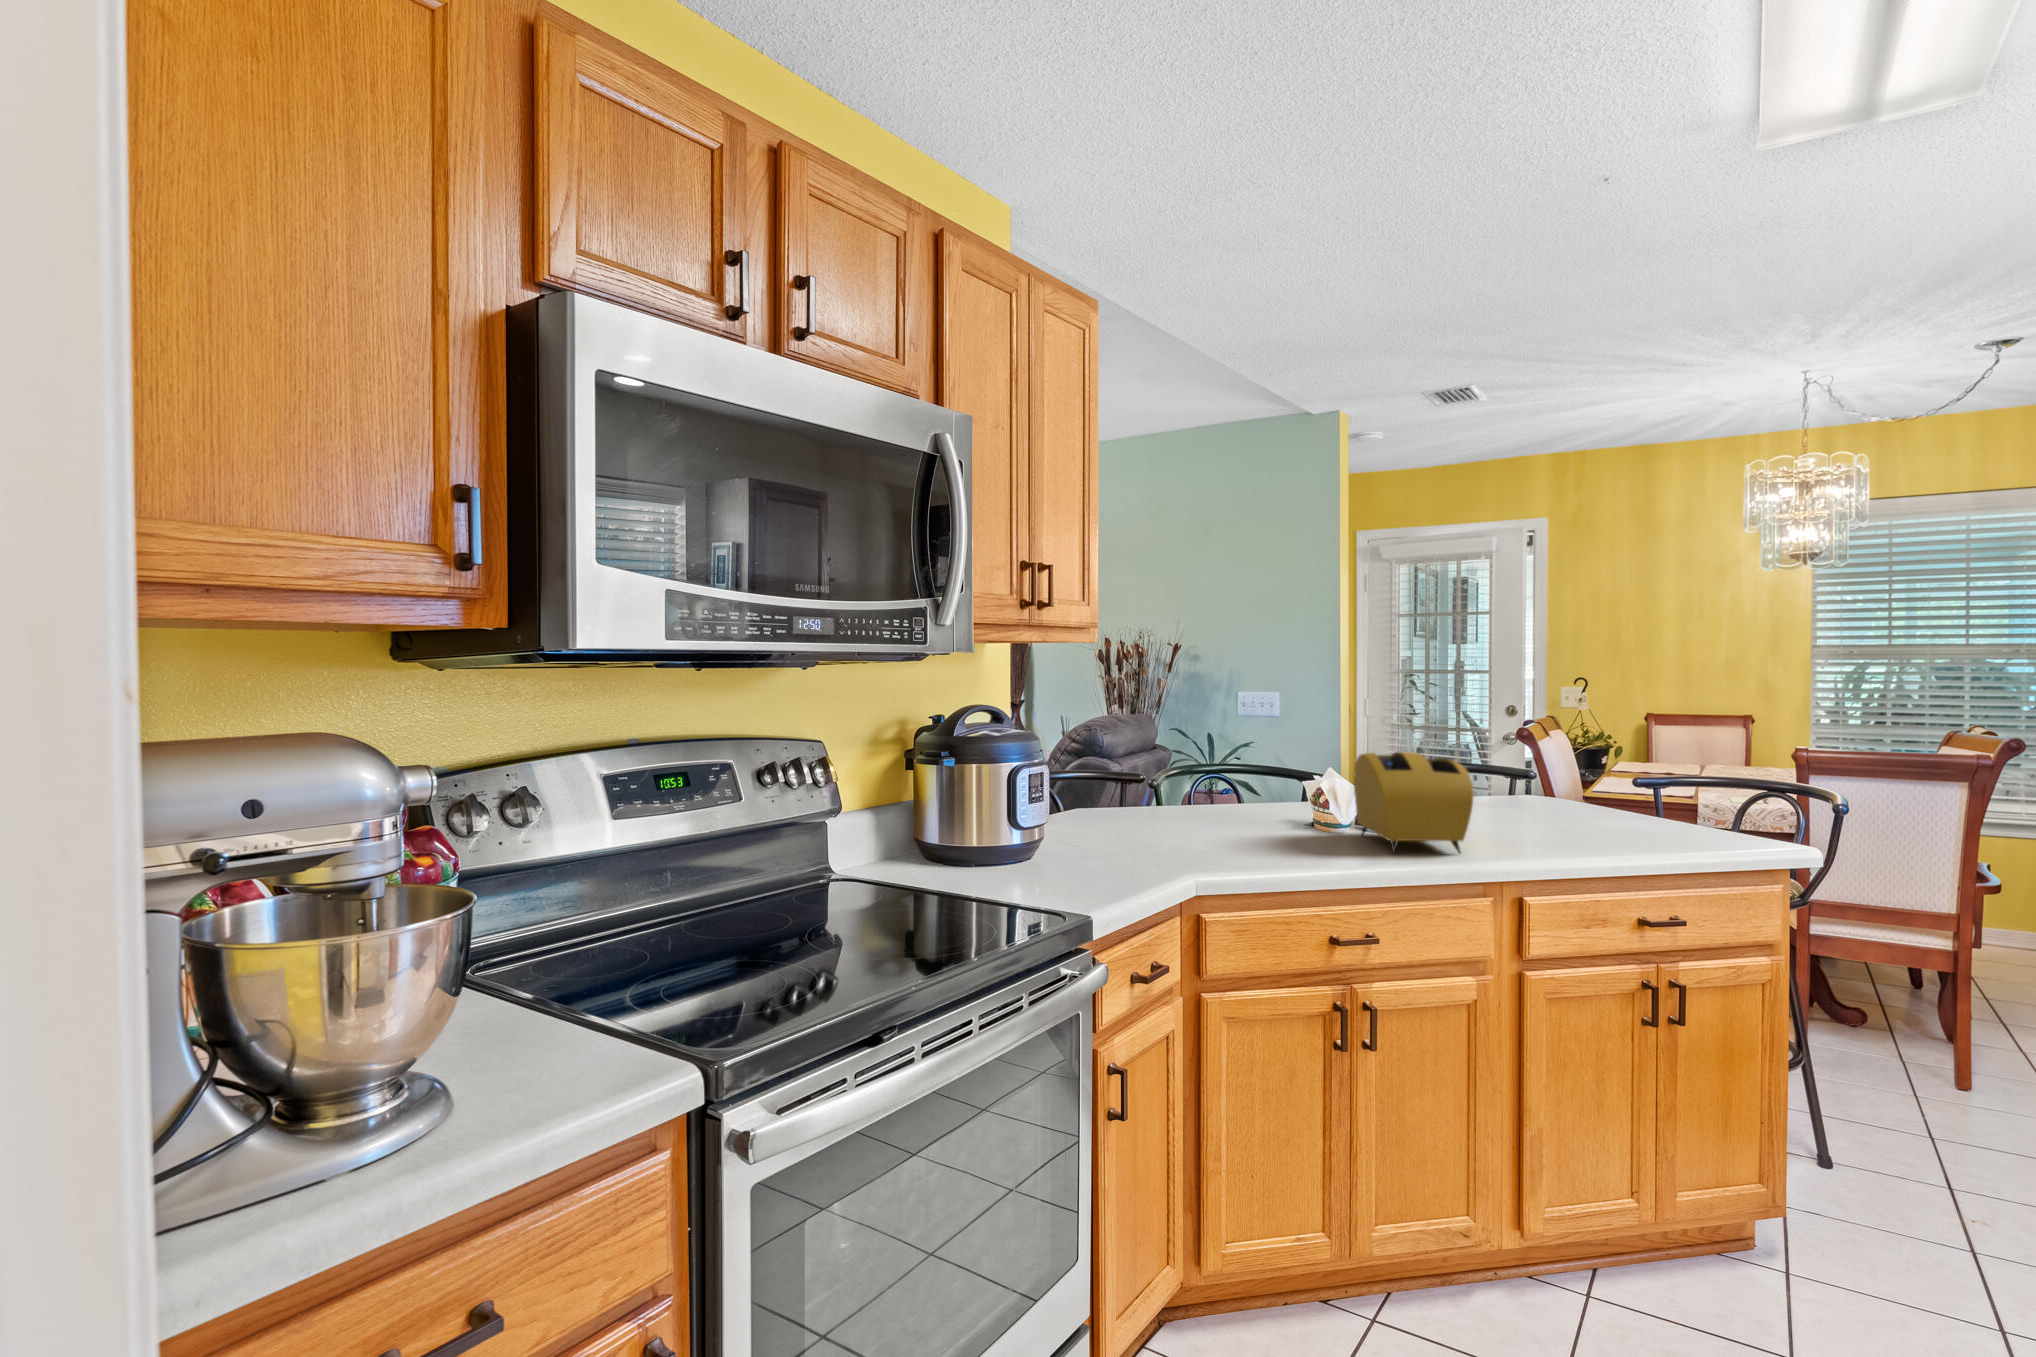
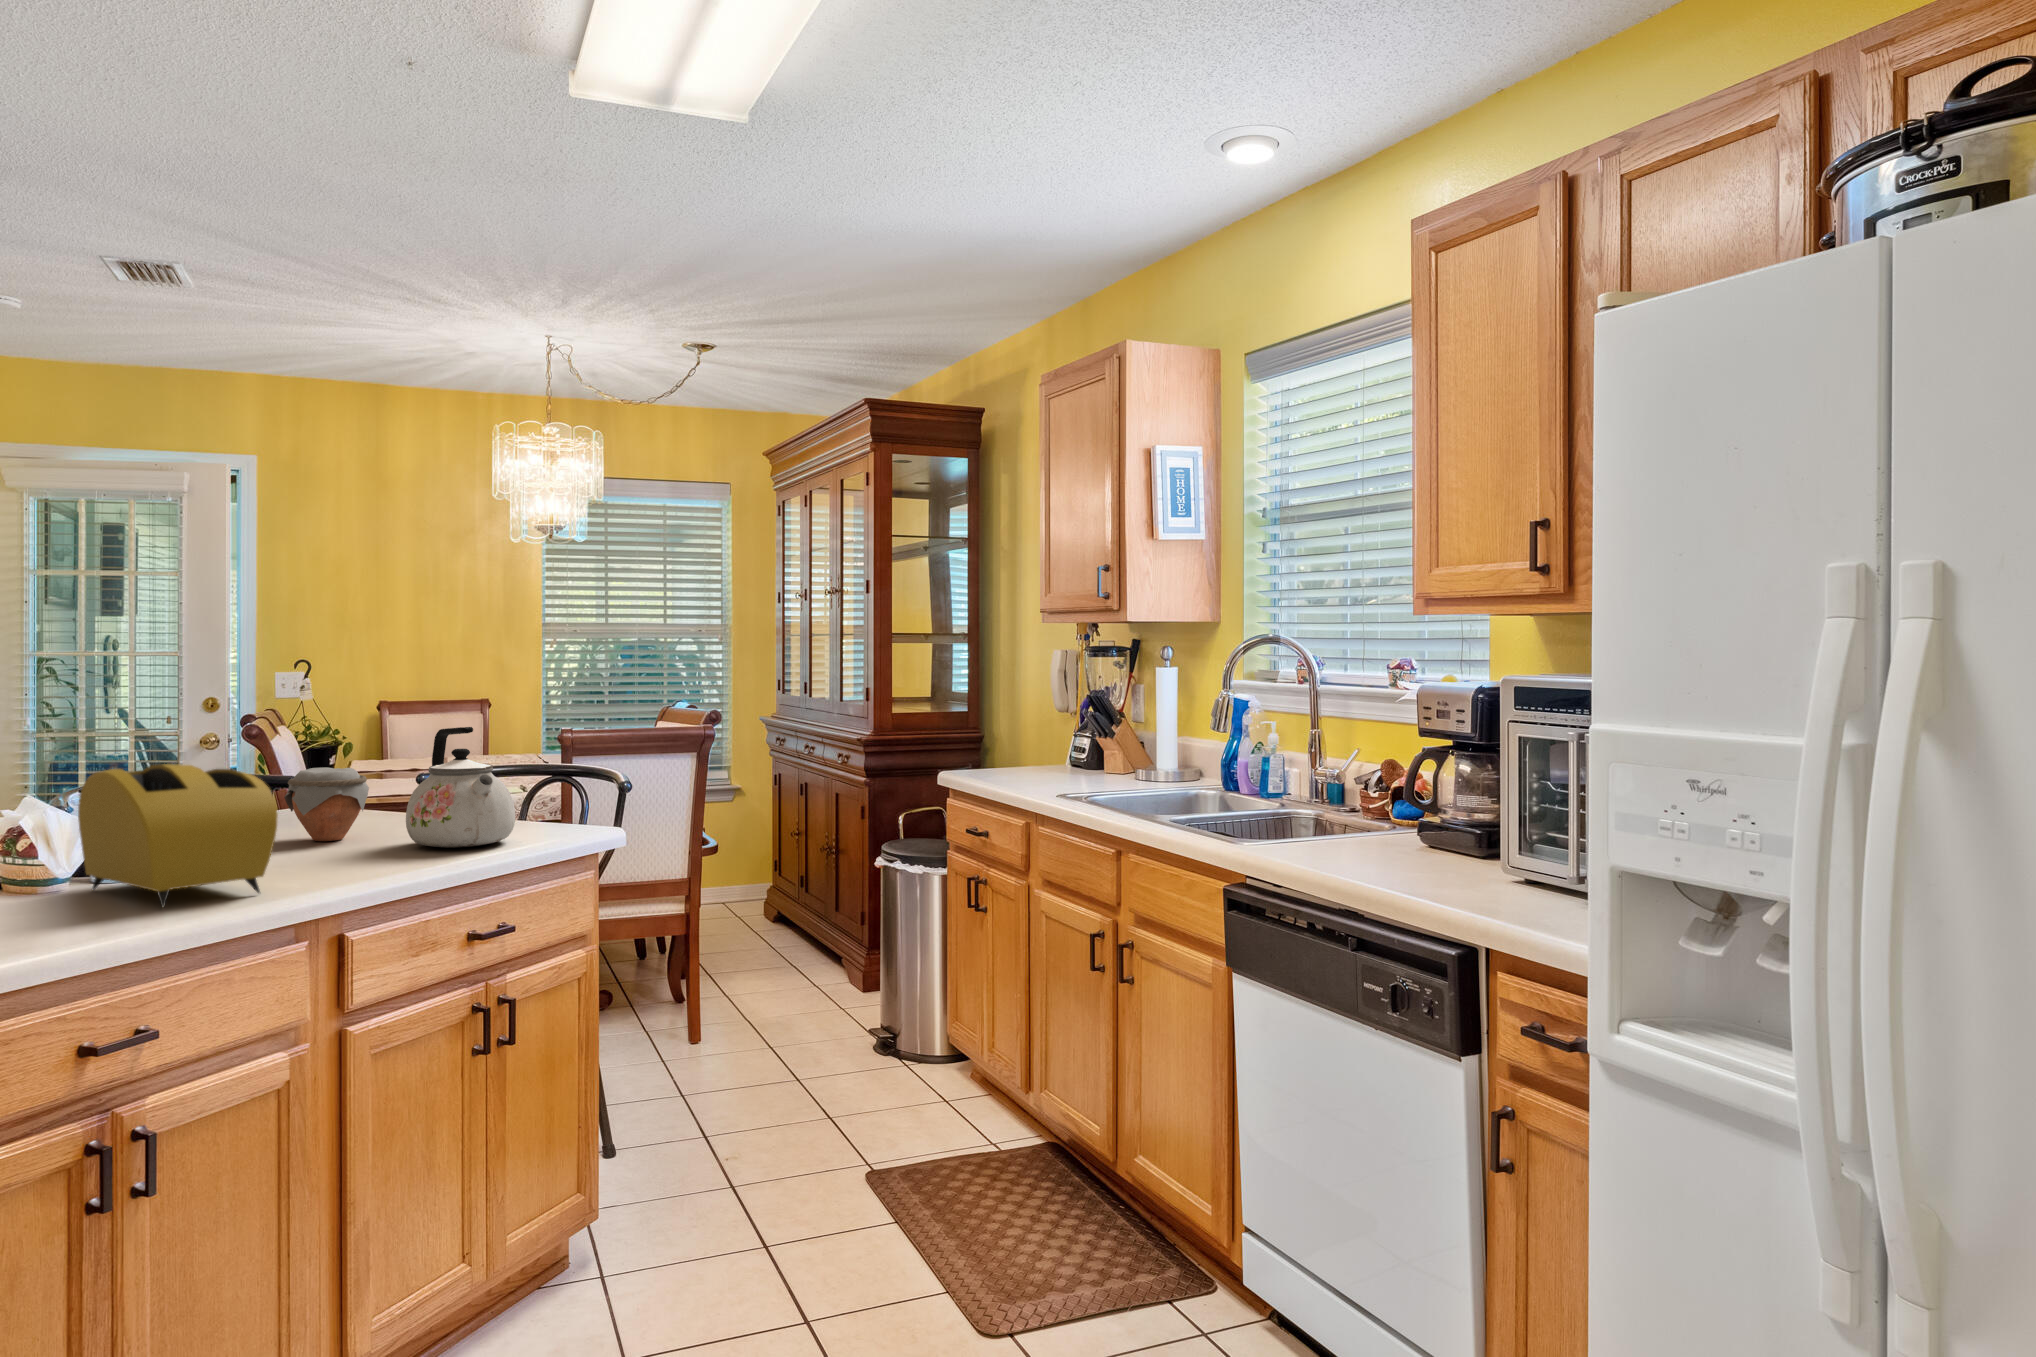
kettle: none [1593,737,1694,842] -> present [406,727,515,848]
jar: none [1503,763,1570,823] -> present [284,767,369,841]

